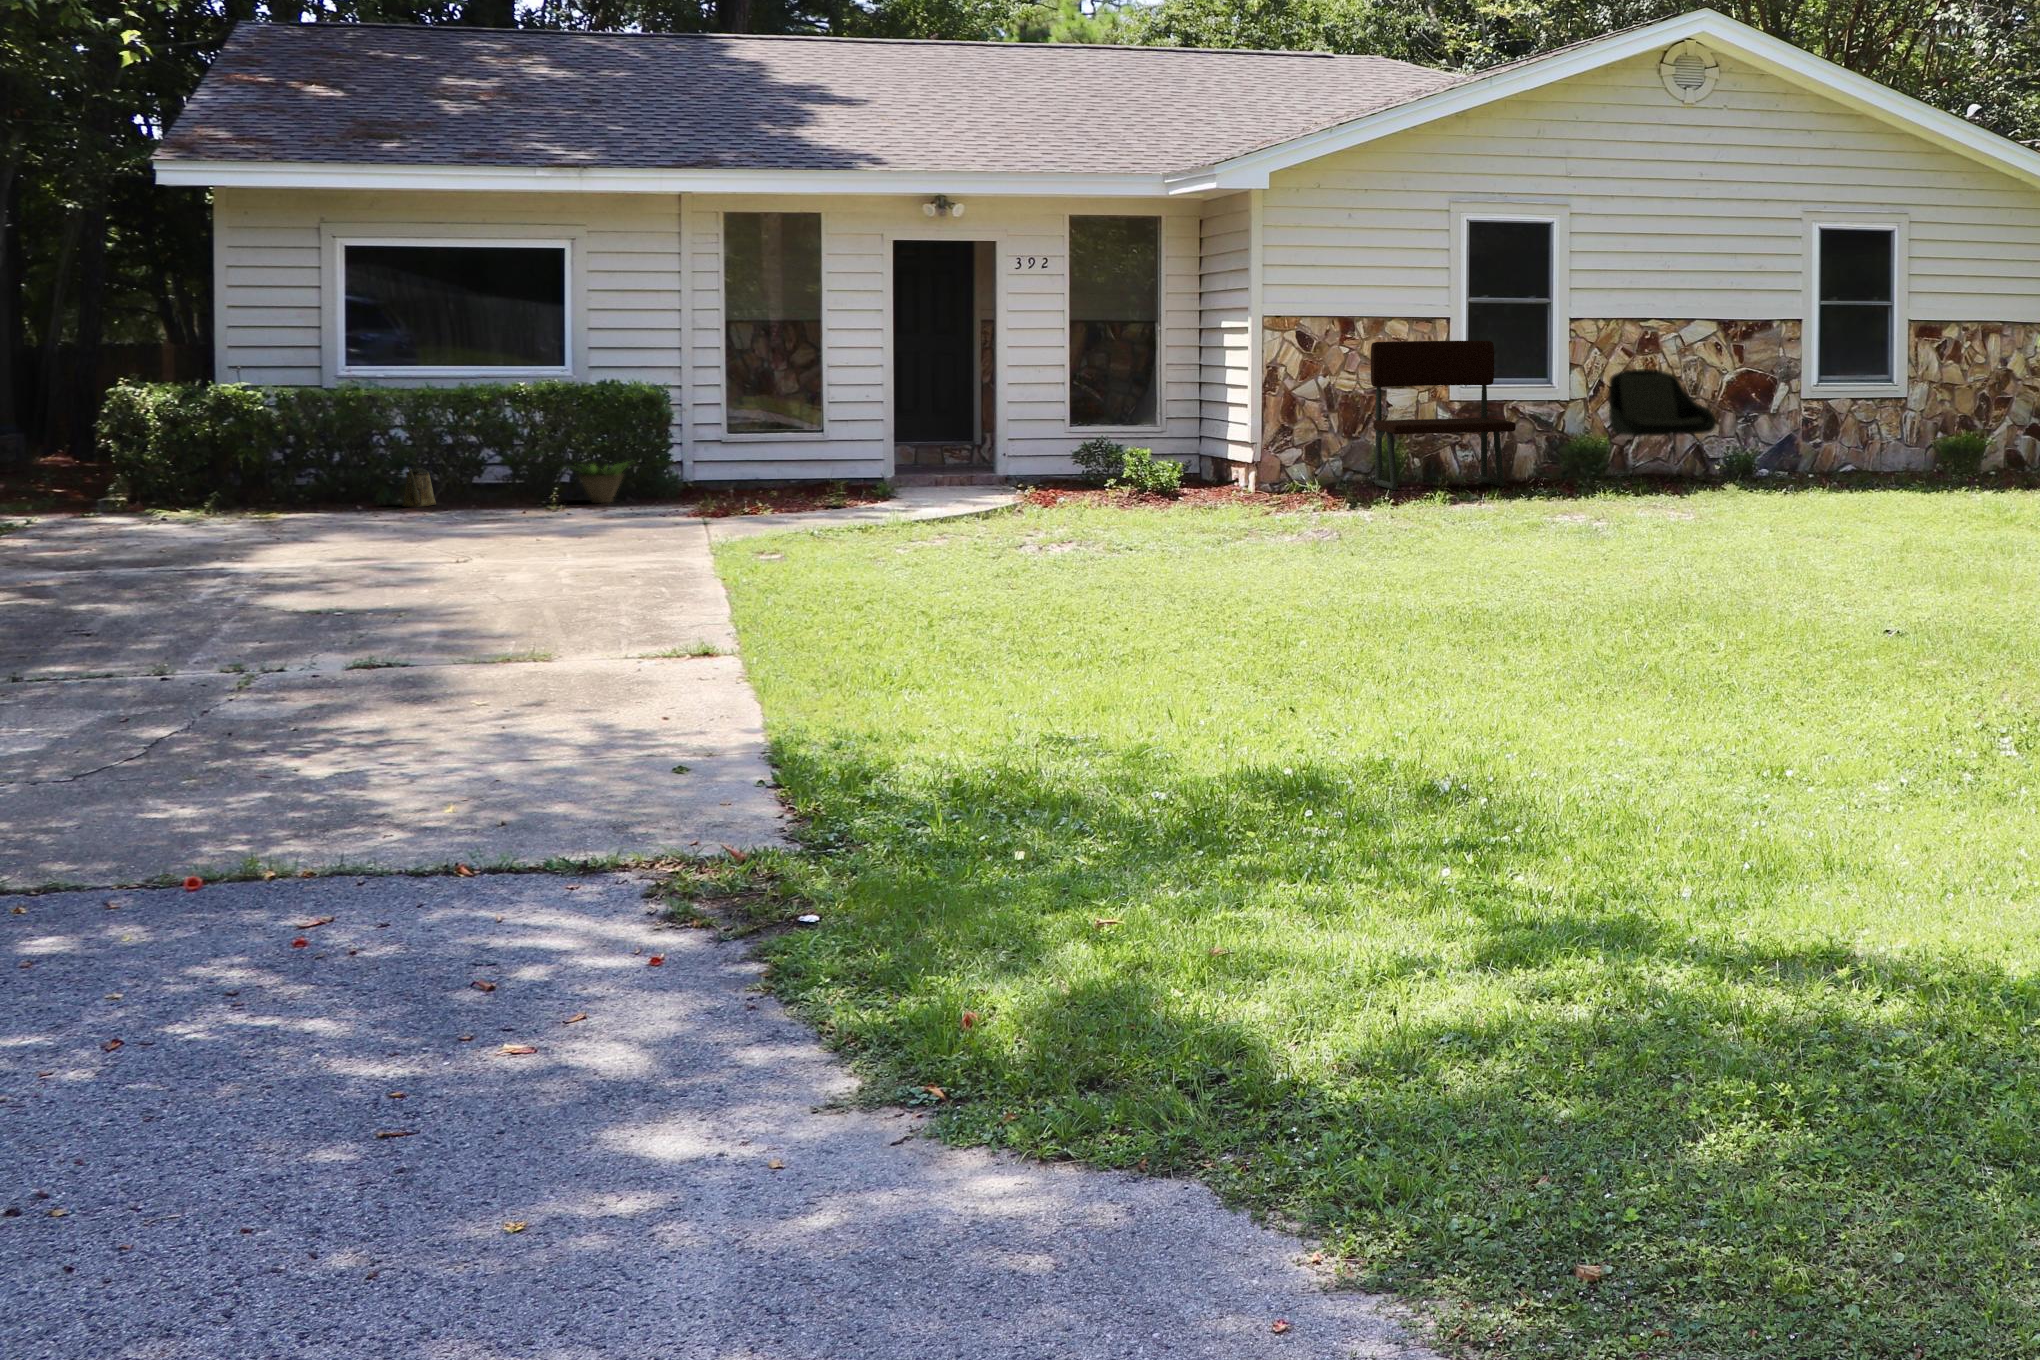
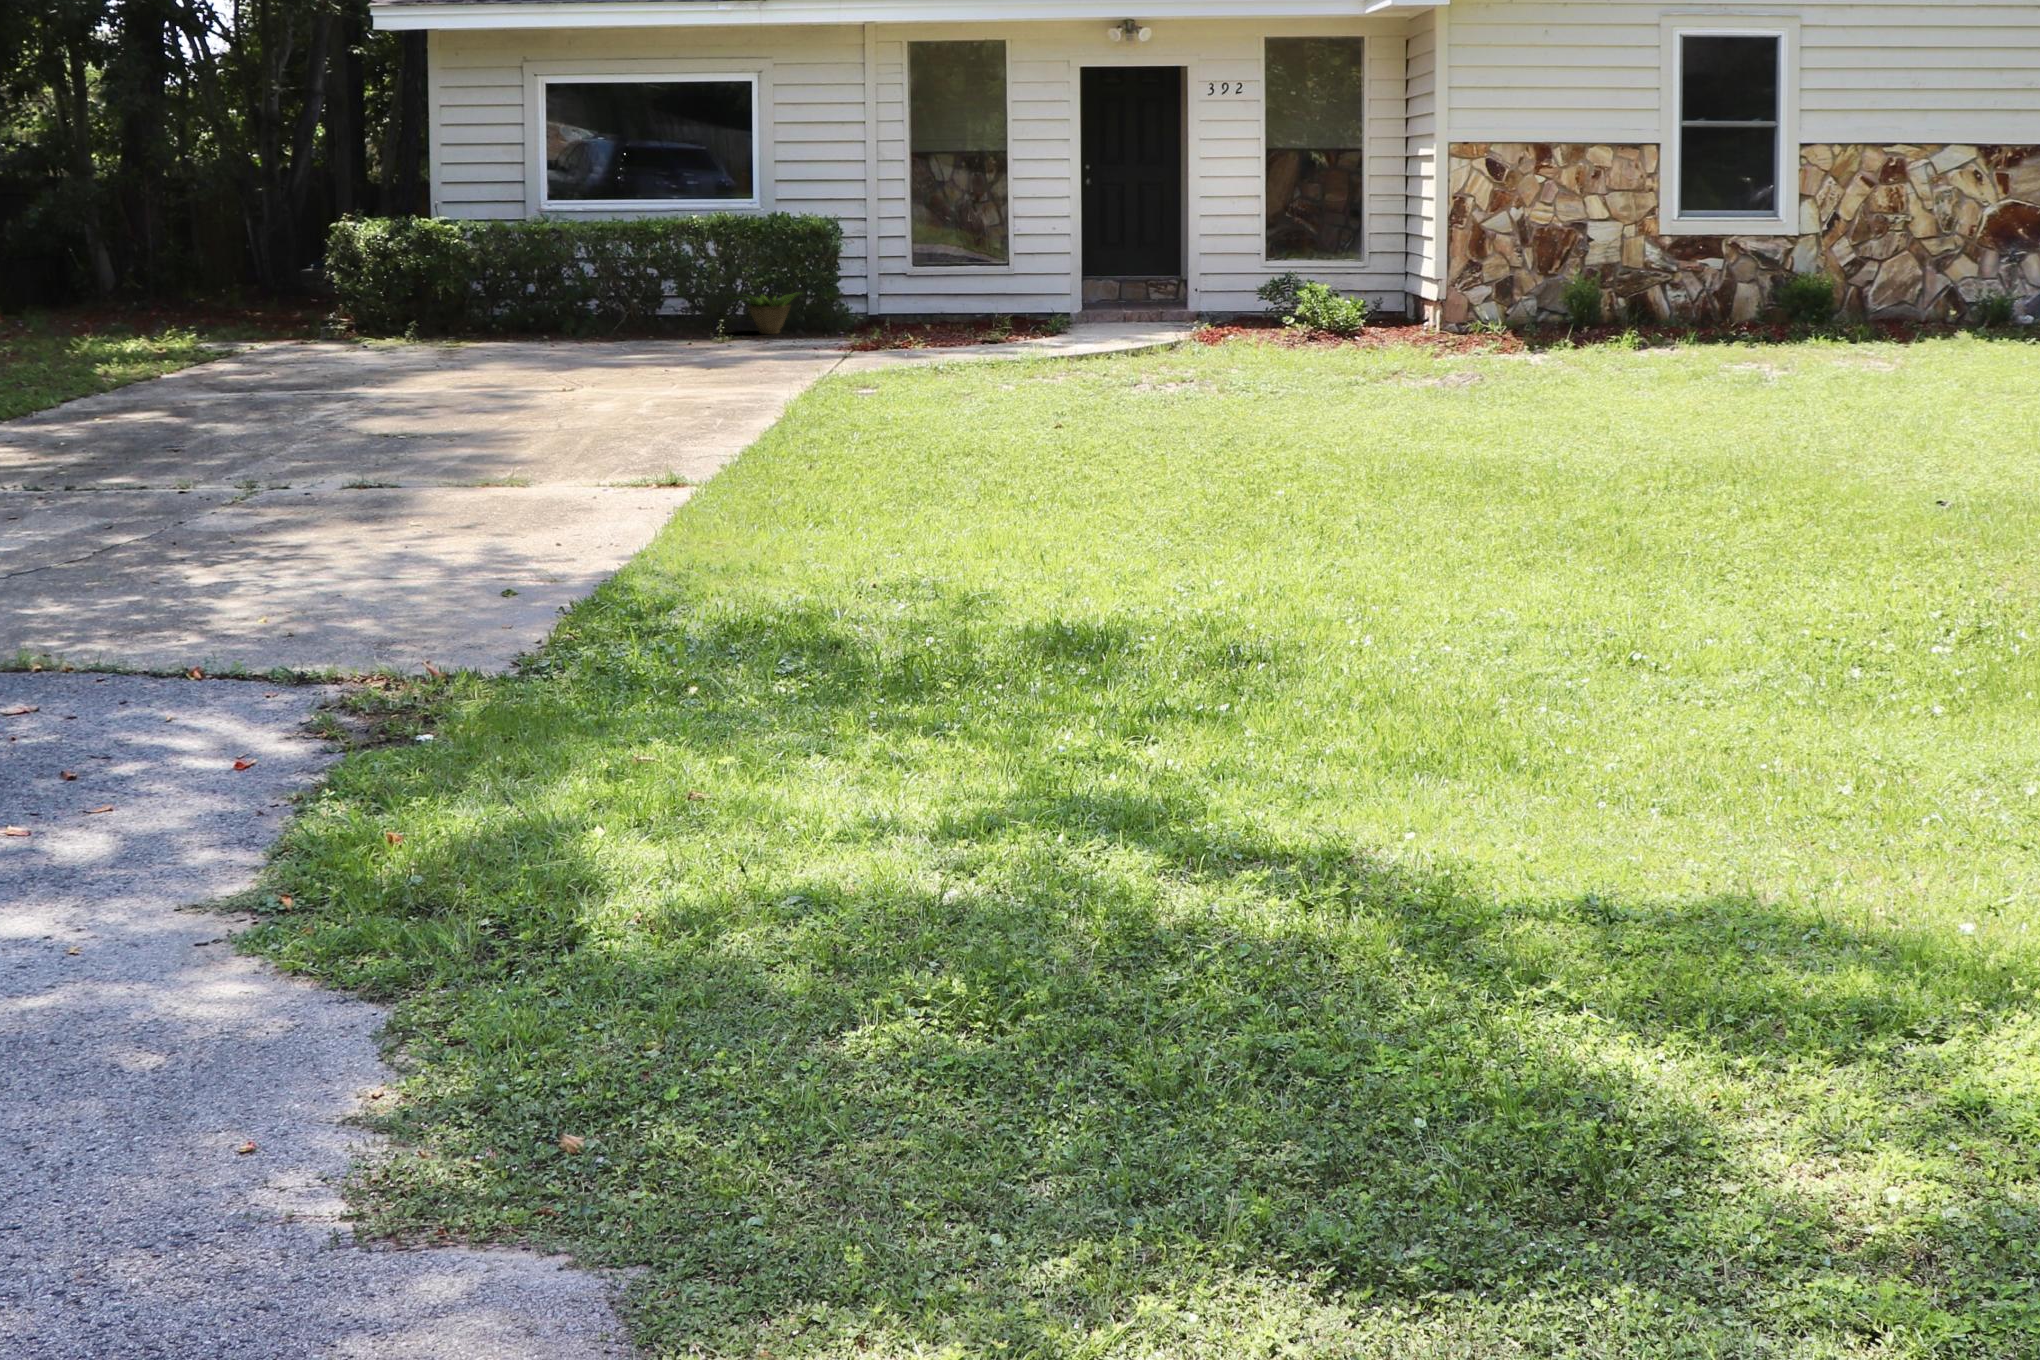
bench: present [1371,341,1516,490] -> none [1569,168,1737,334]
lounge chair: present [1606,369,1716,485] -> none [1837,201,1981,332]
watering can: present [402,468,437,507] -> none [585,296,618,335]

